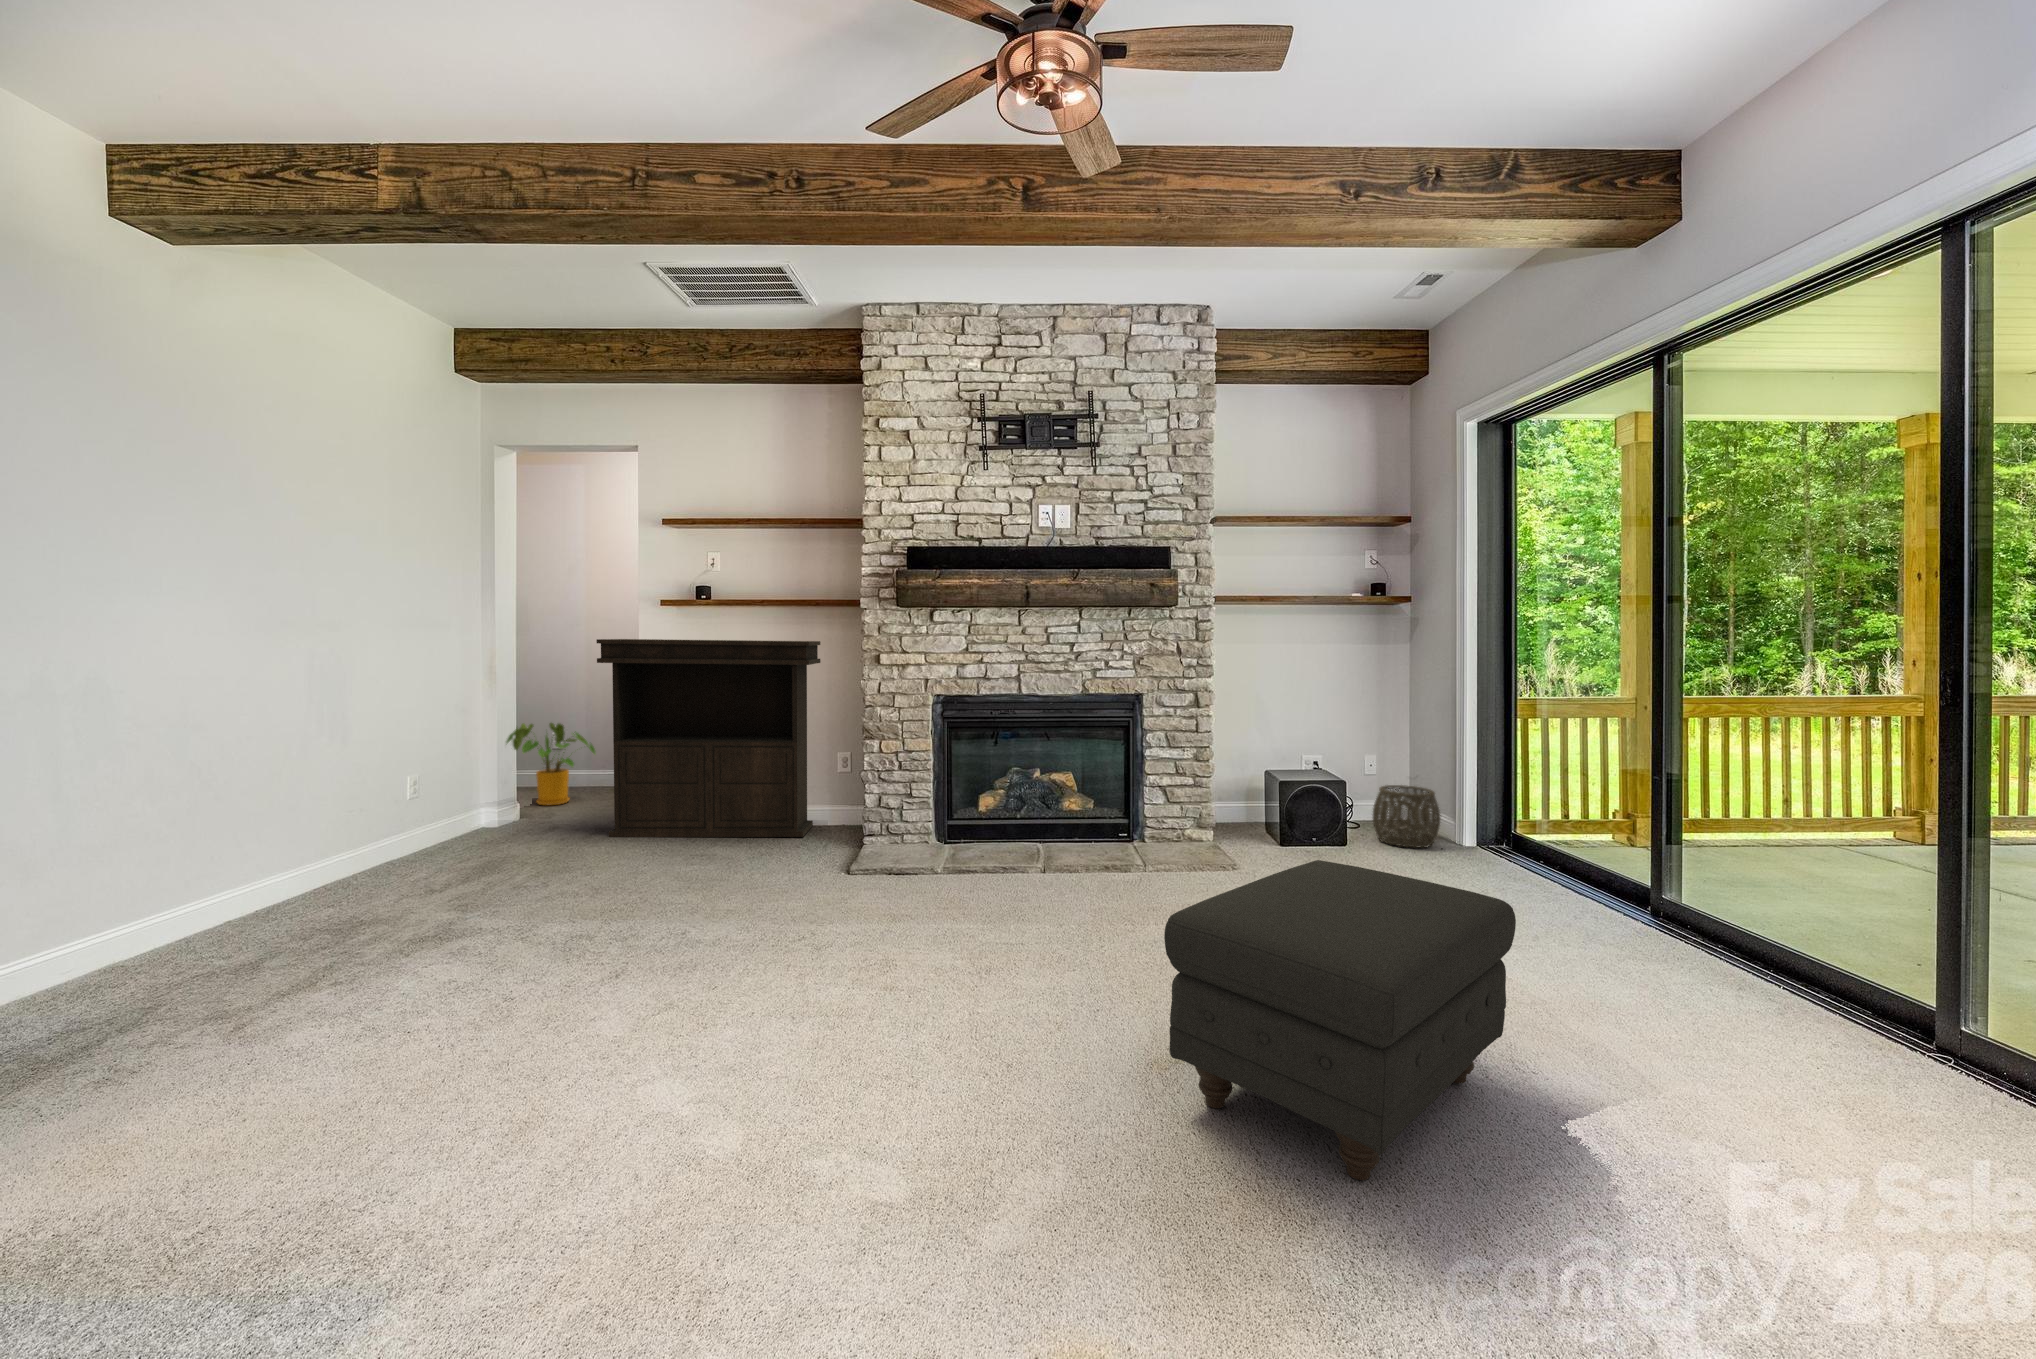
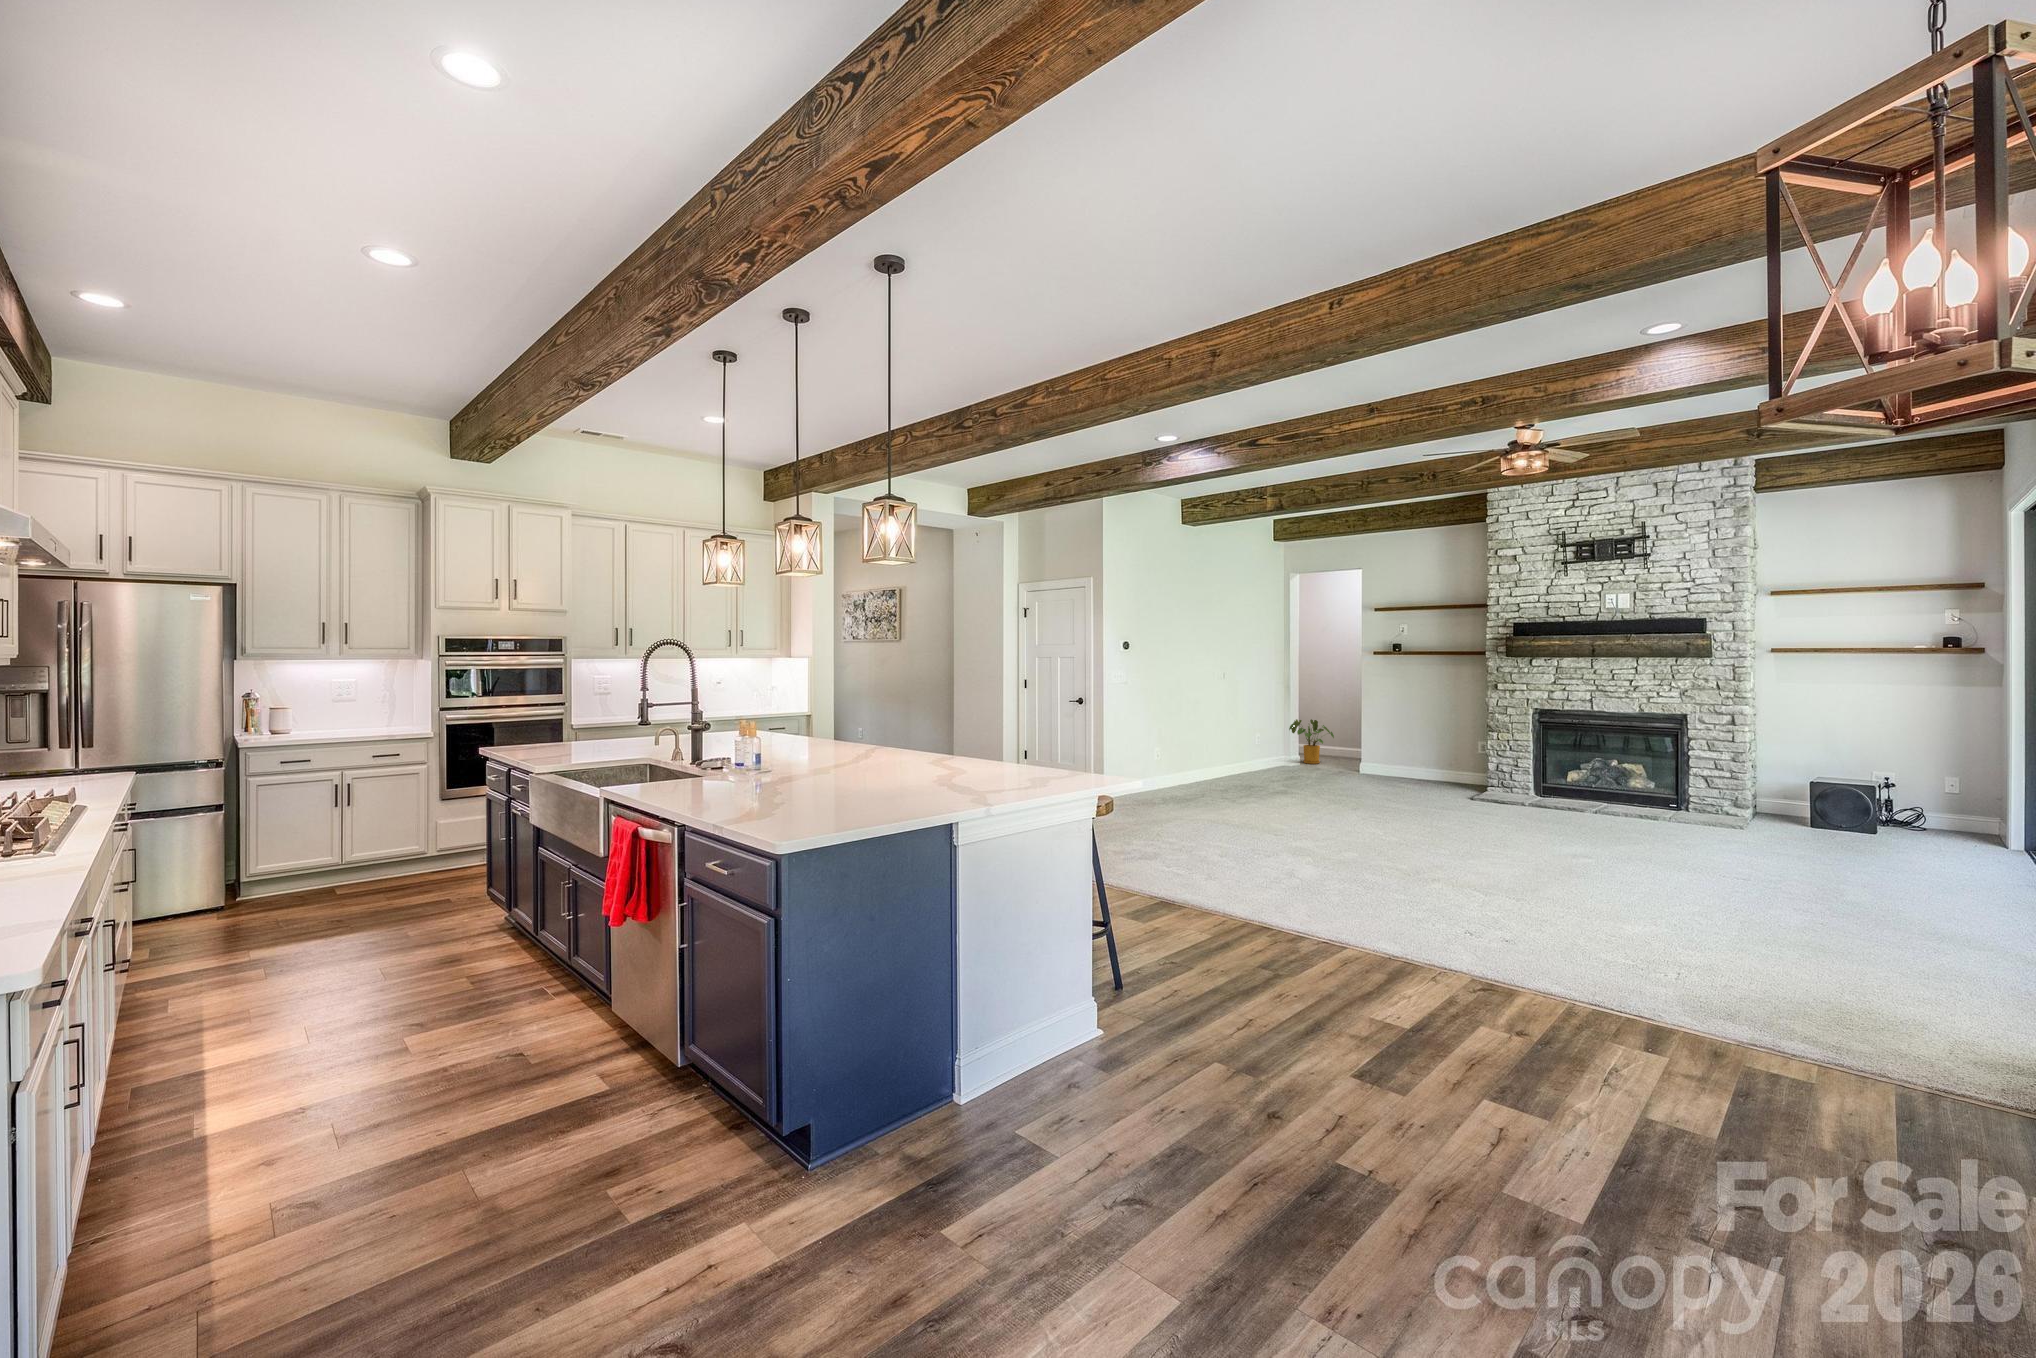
console table: present [596,639,821,837] -> none [1340,676,1464,788]
woven basket: present [1373,785,1440,848] -> none [1921,795,1995,844]
ottoman: present [1164,860,1516,1180] -> none [1565,787,1754,881]

